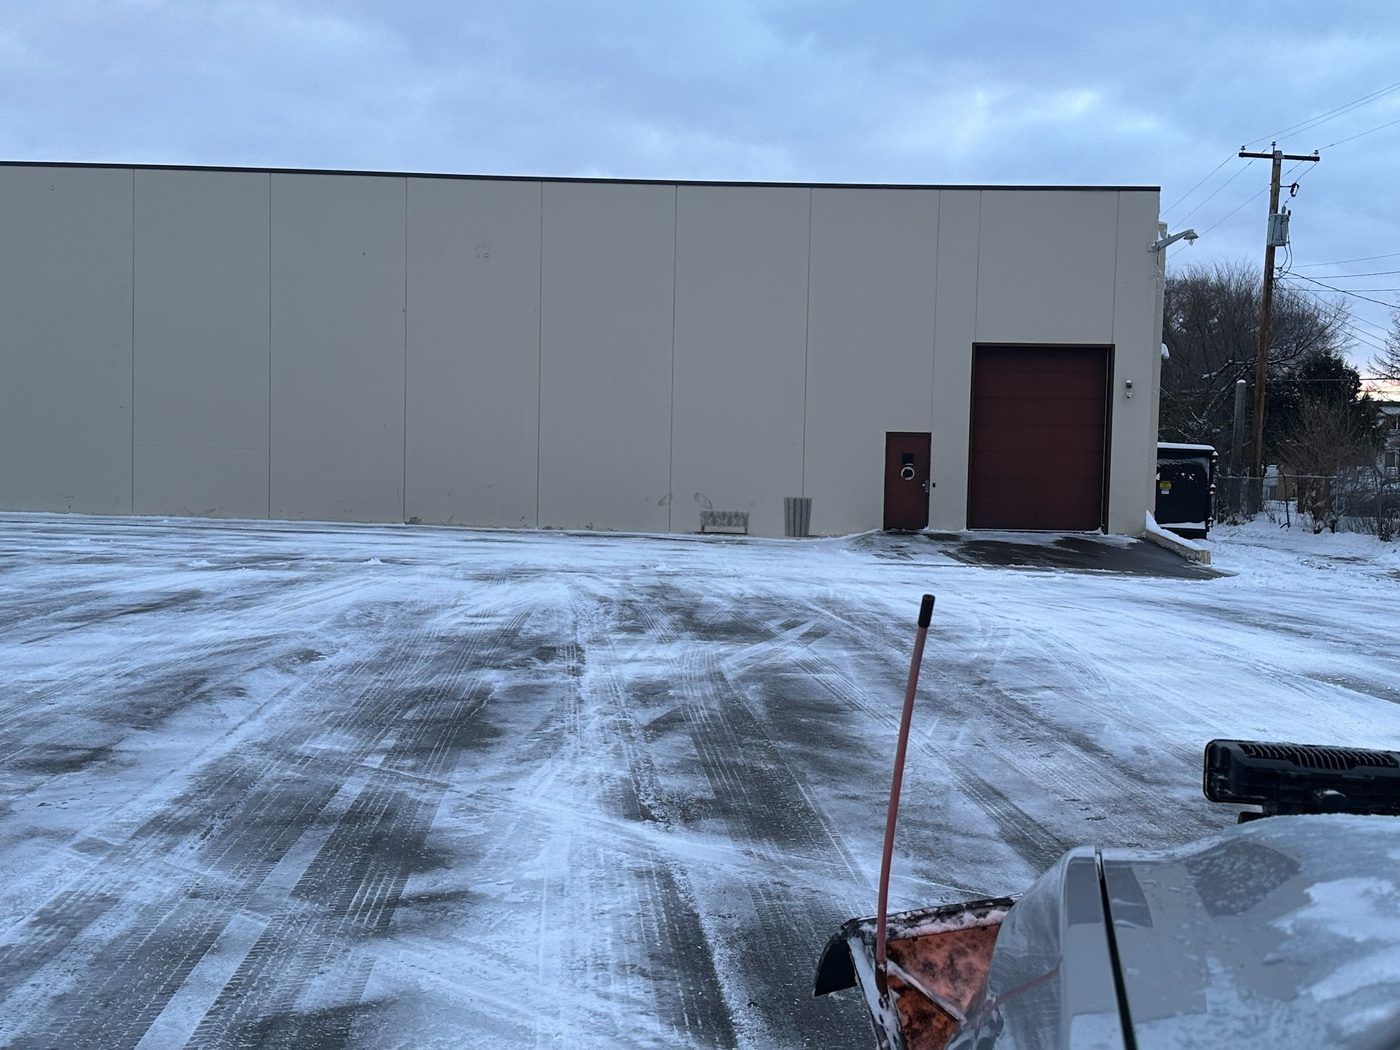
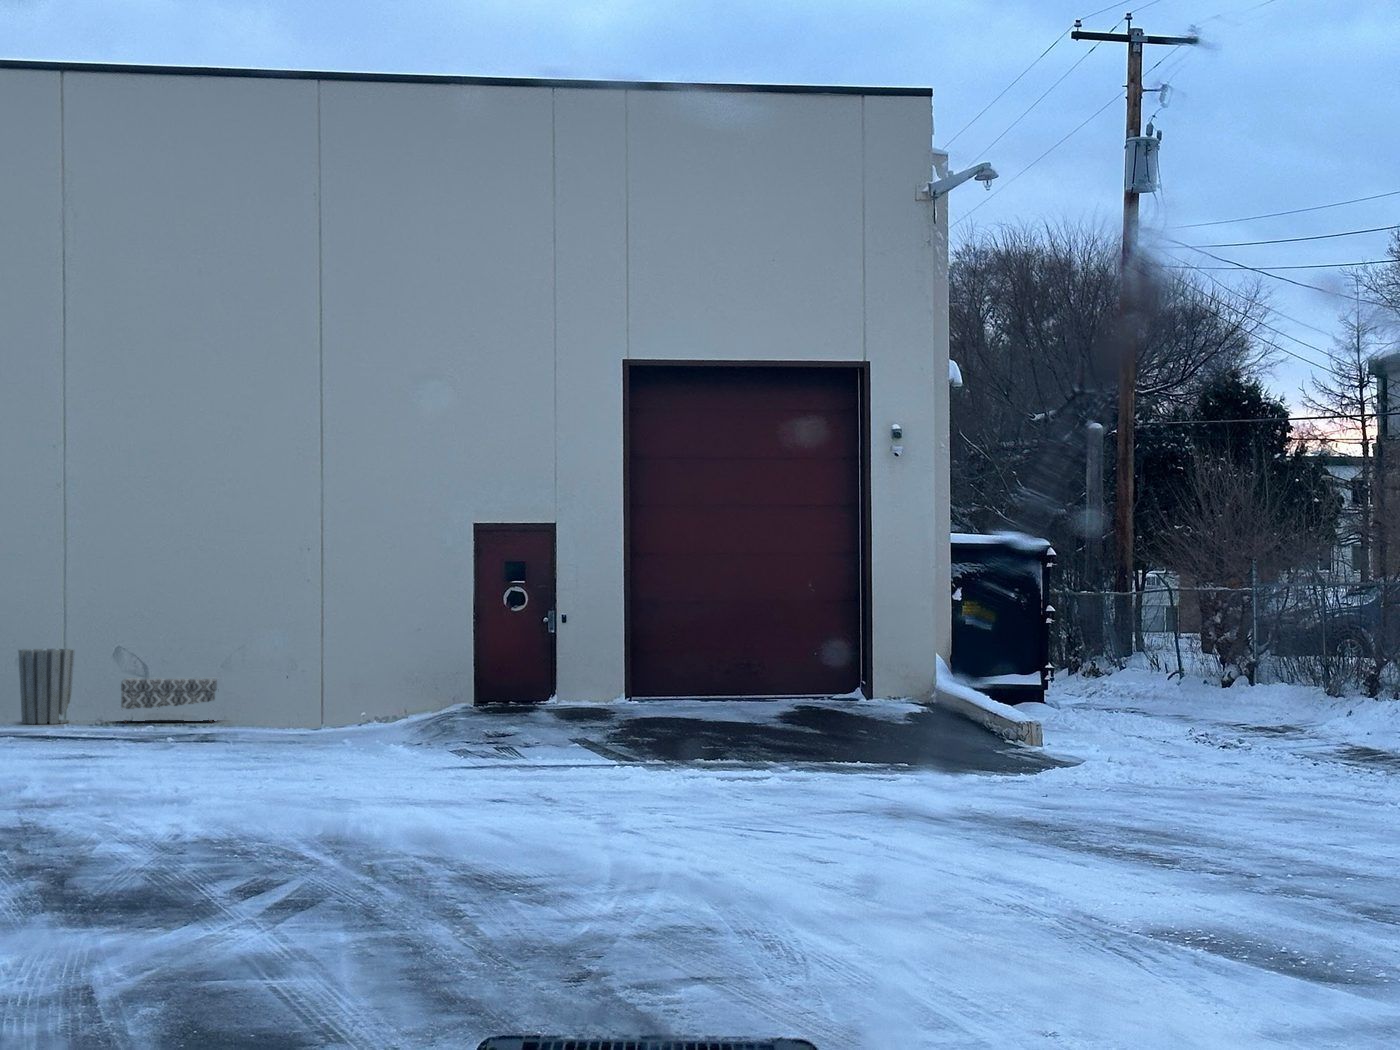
trash can: present [784,497,812,537] -> present [18,649,75,724]

